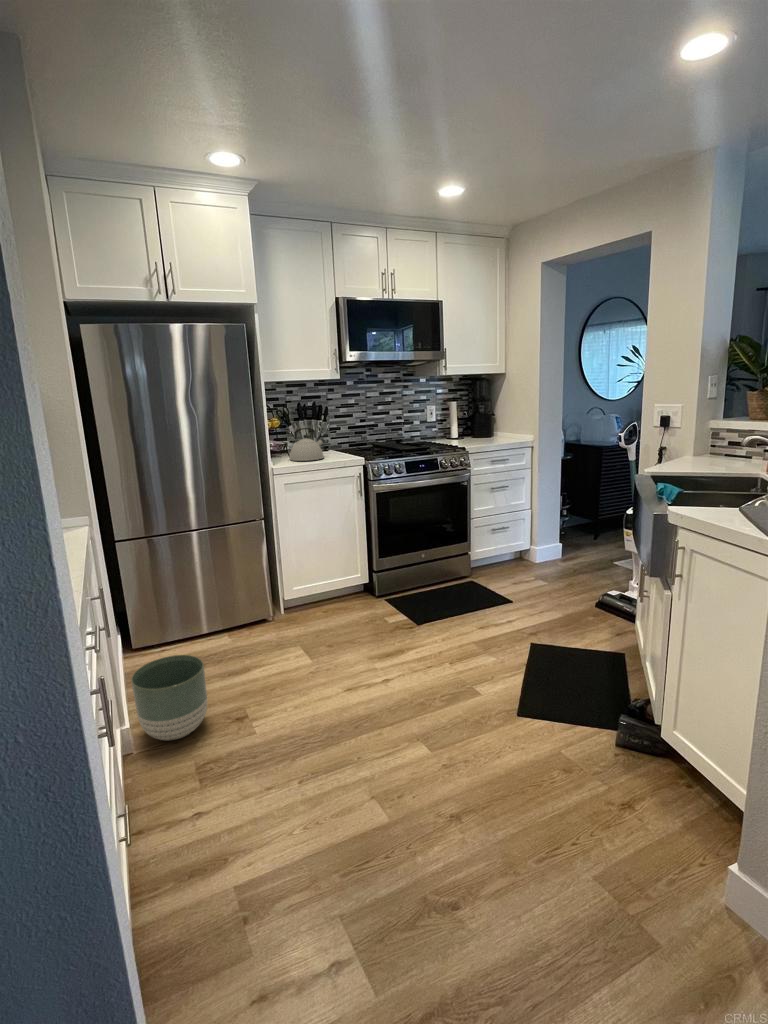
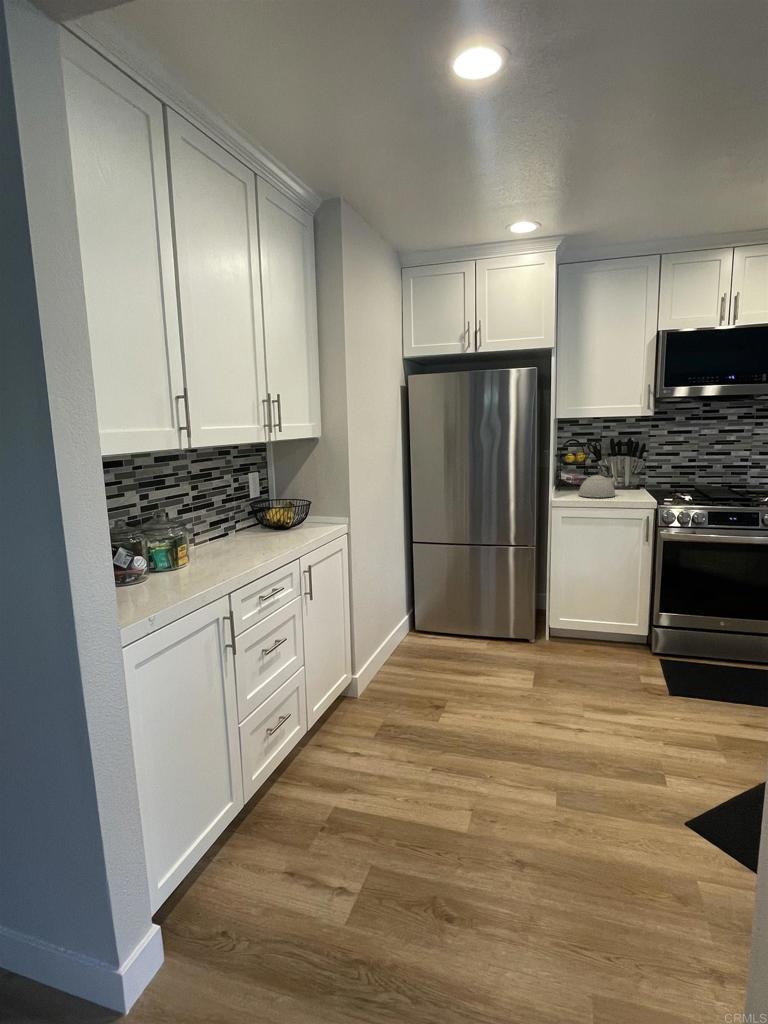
planter: present [131,655,207,740] -> none [366,635,419,699]

